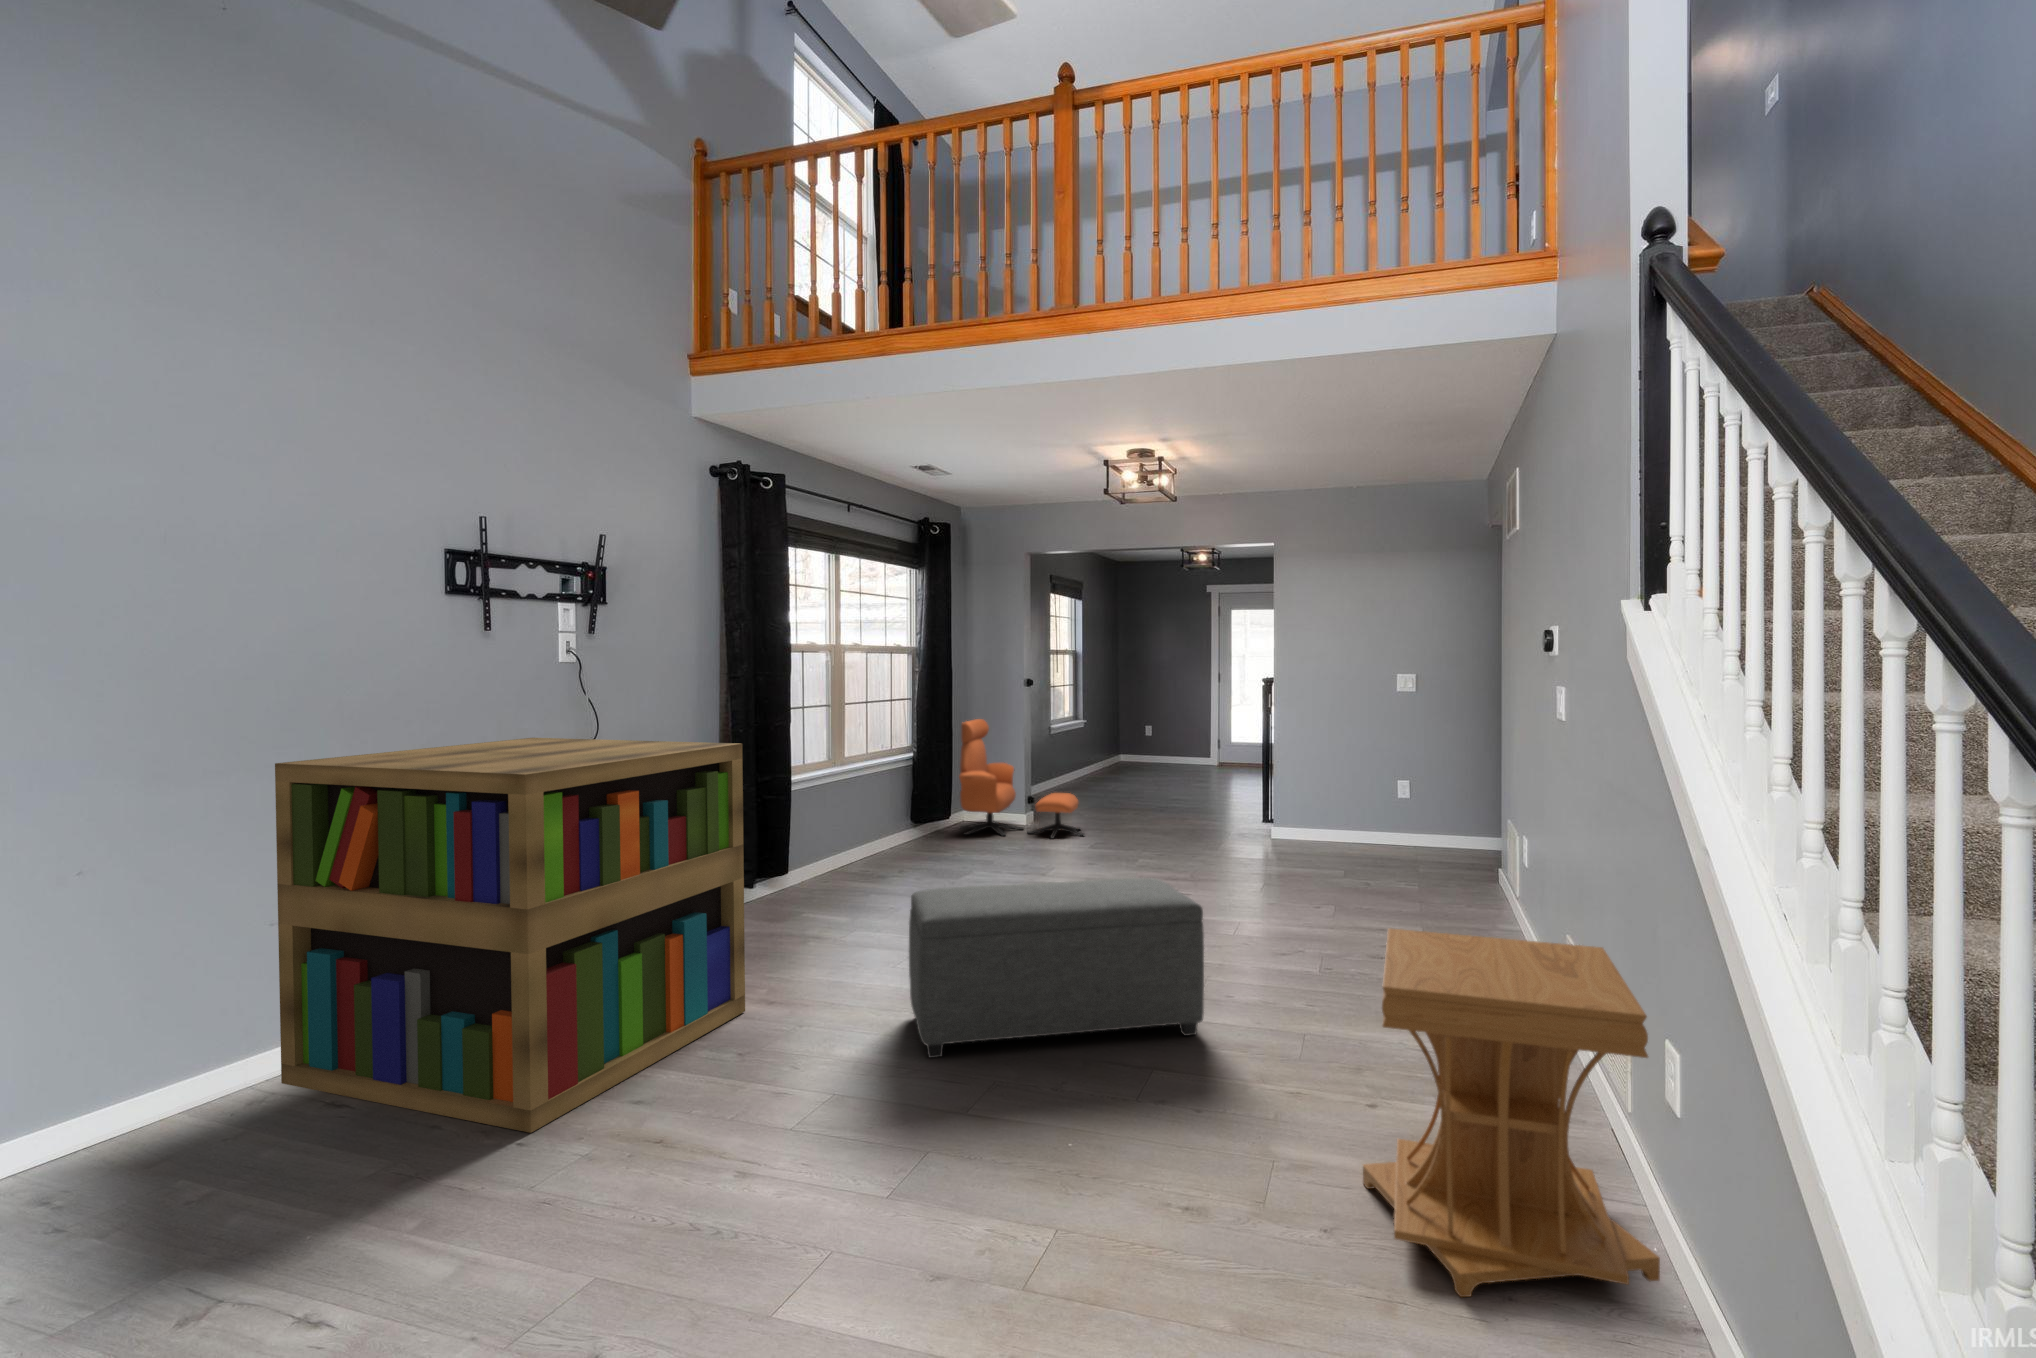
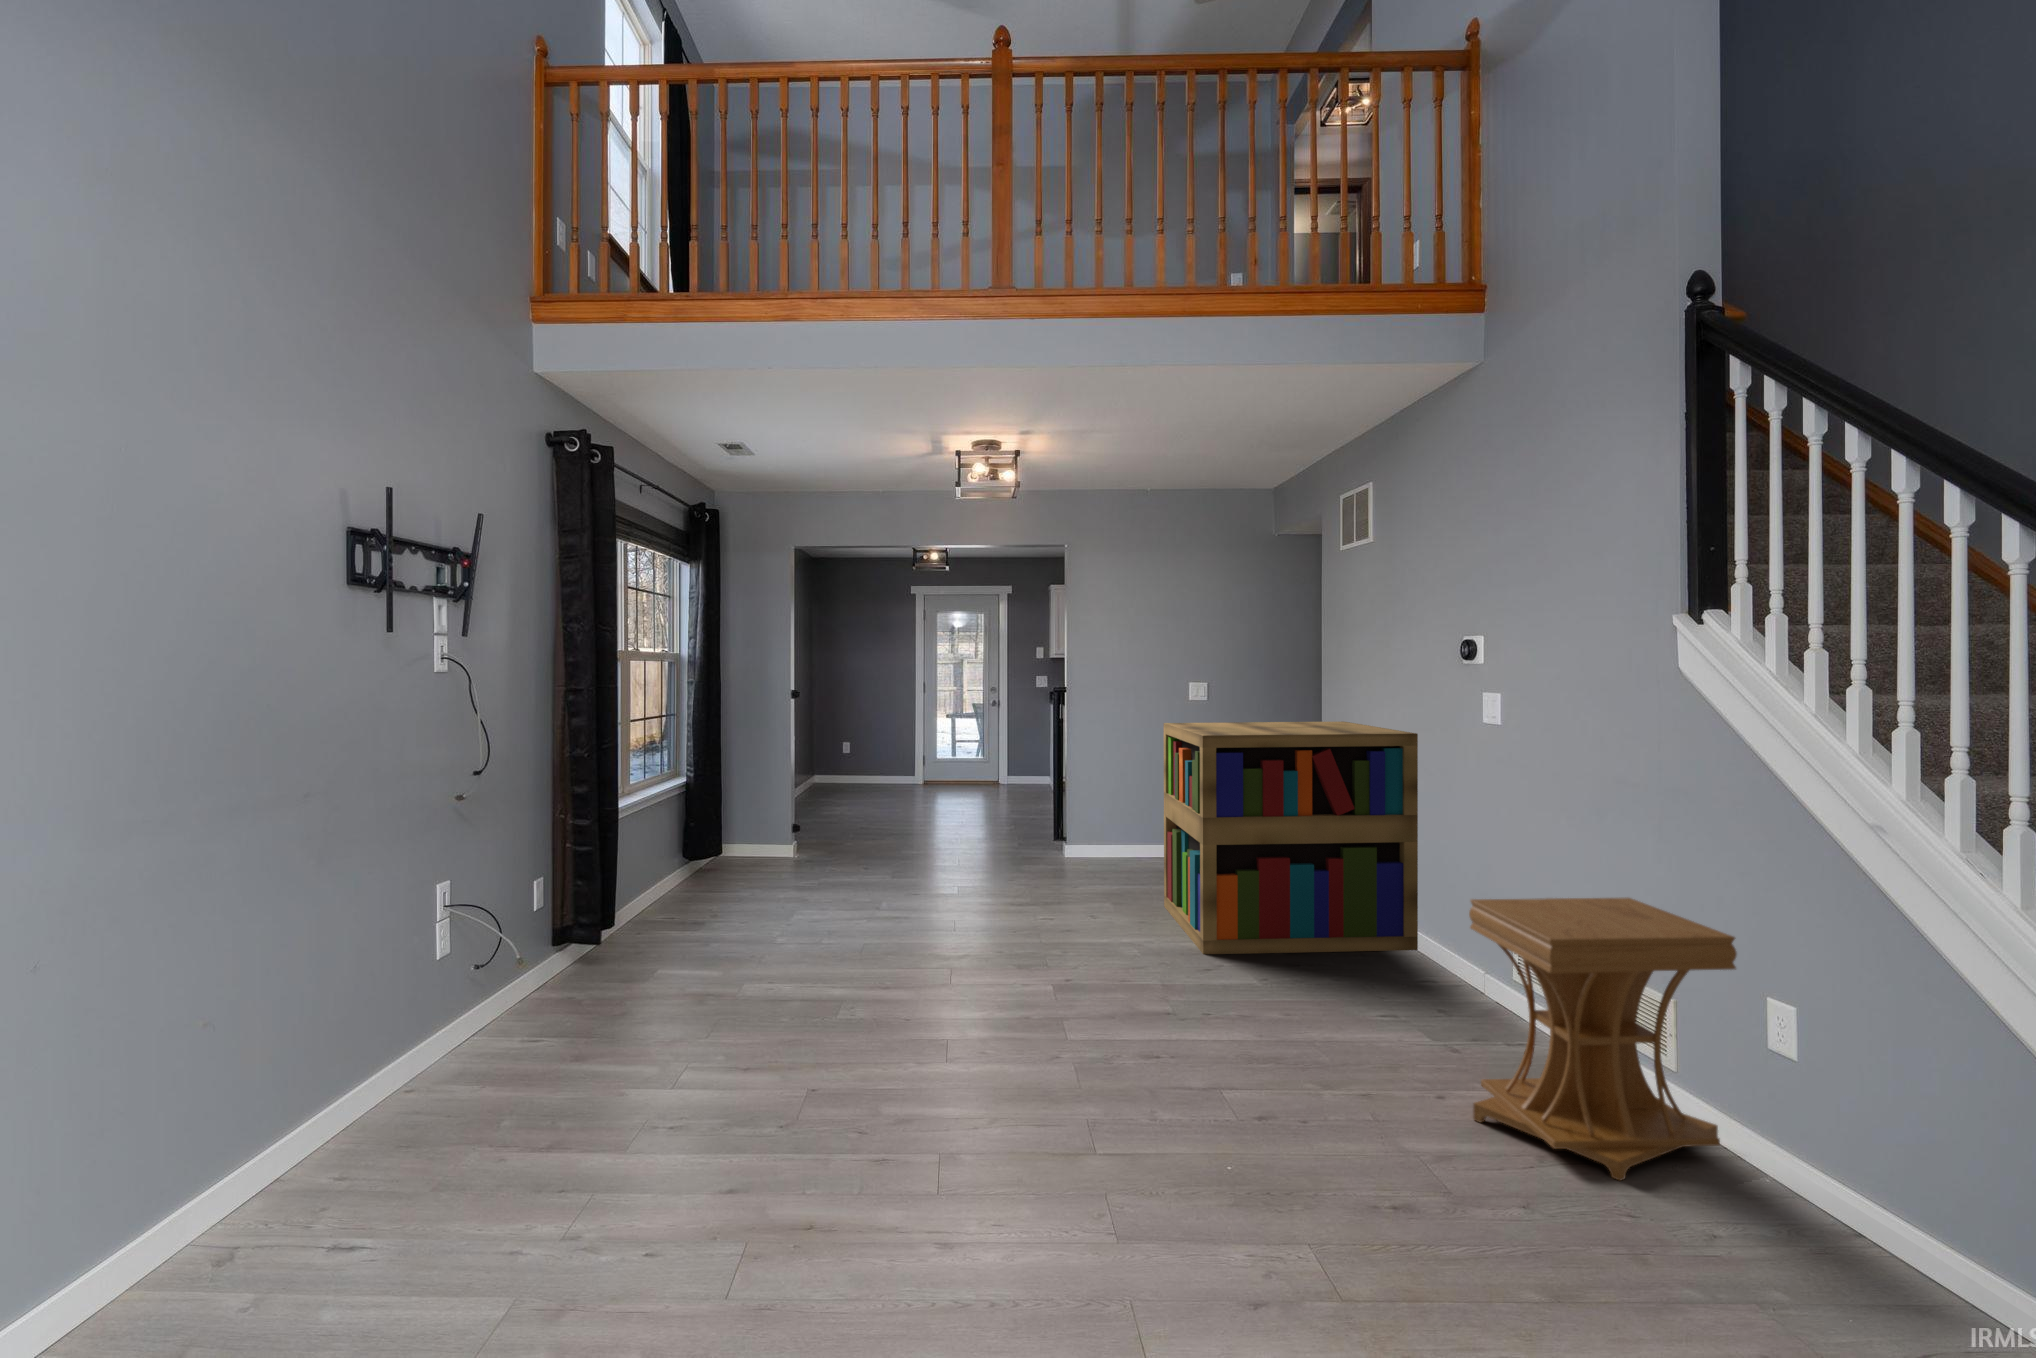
lounge chair: present [959,719,1085,839] -> none [728,736,880,870]
bookshelf: present [275,738,745,1133] -> present [1164,721,1418,954]
ottoman: present [909,878,1204,1058] -> none [930,885,1224,1087]

